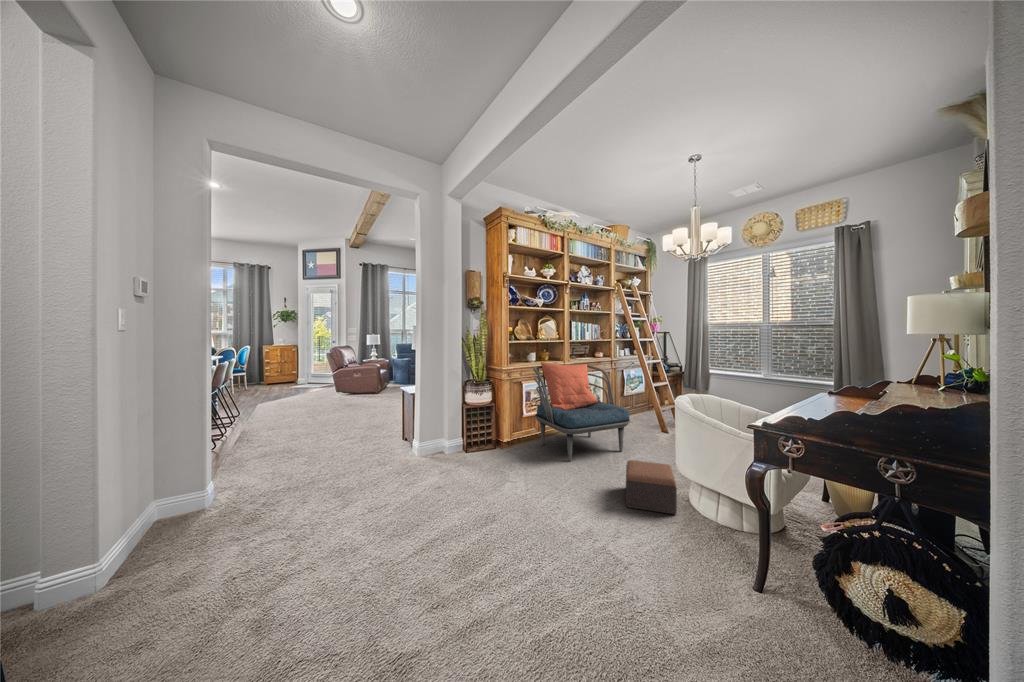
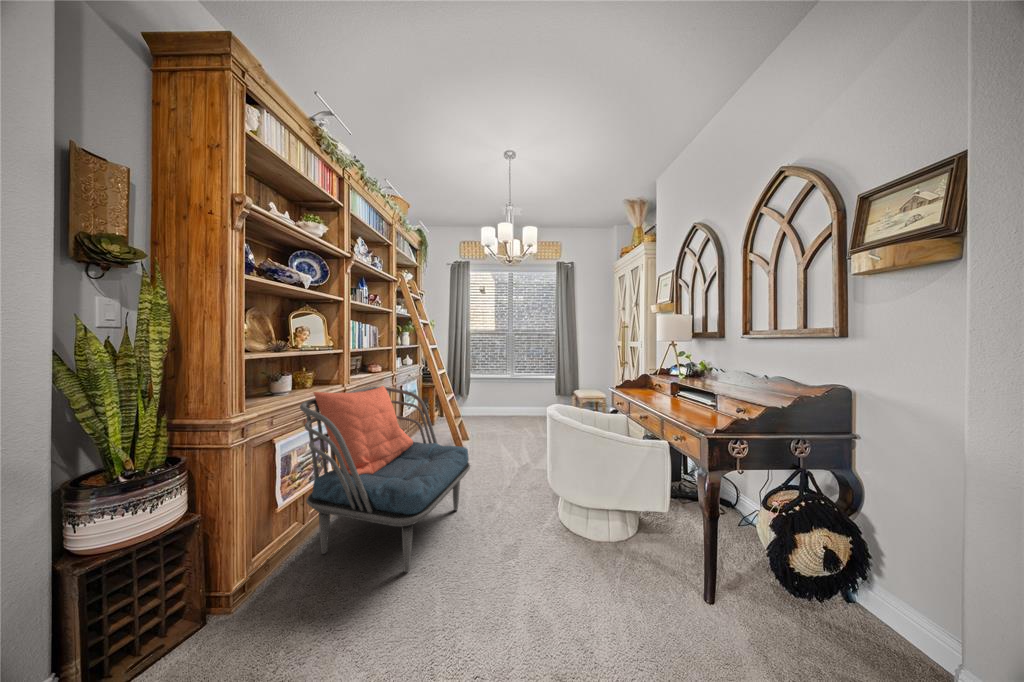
footstool: present [626,460,677,514] -> none [532,524,627,633]

